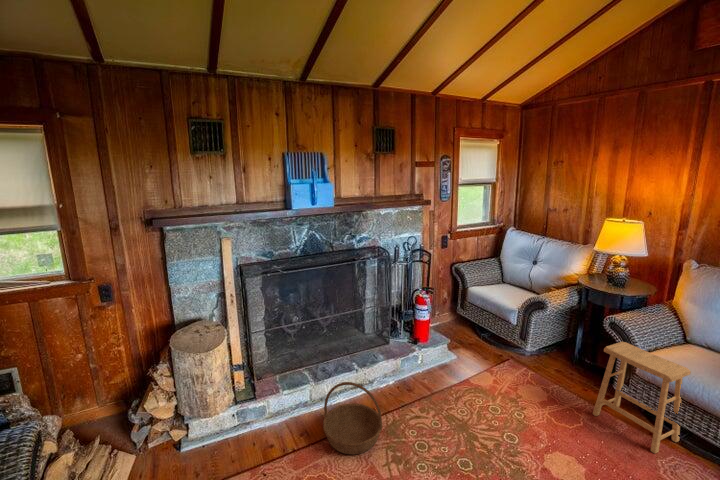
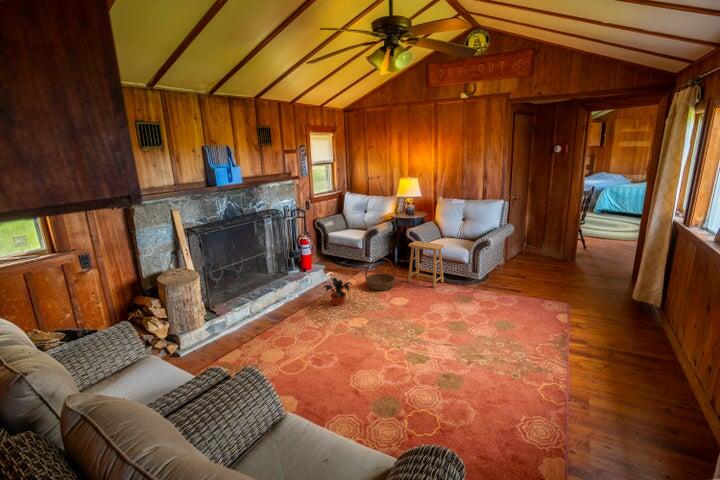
potted plant: none [419,379,475,434] -> present [323,278,352,305]
basket: present [323,382,382,455] -> present [365,257,395,290]

